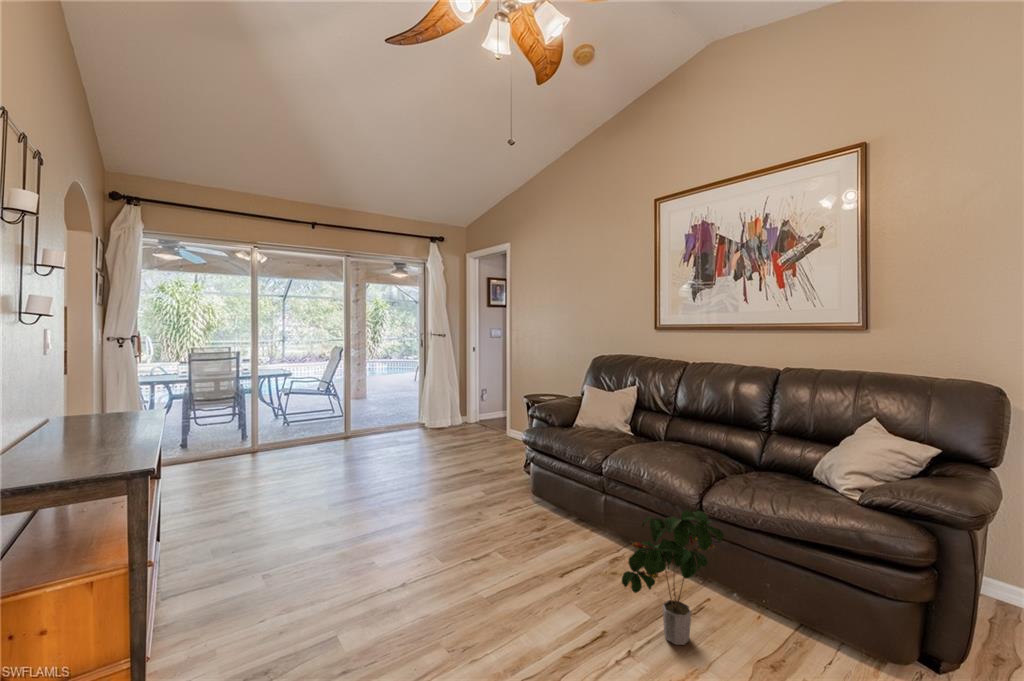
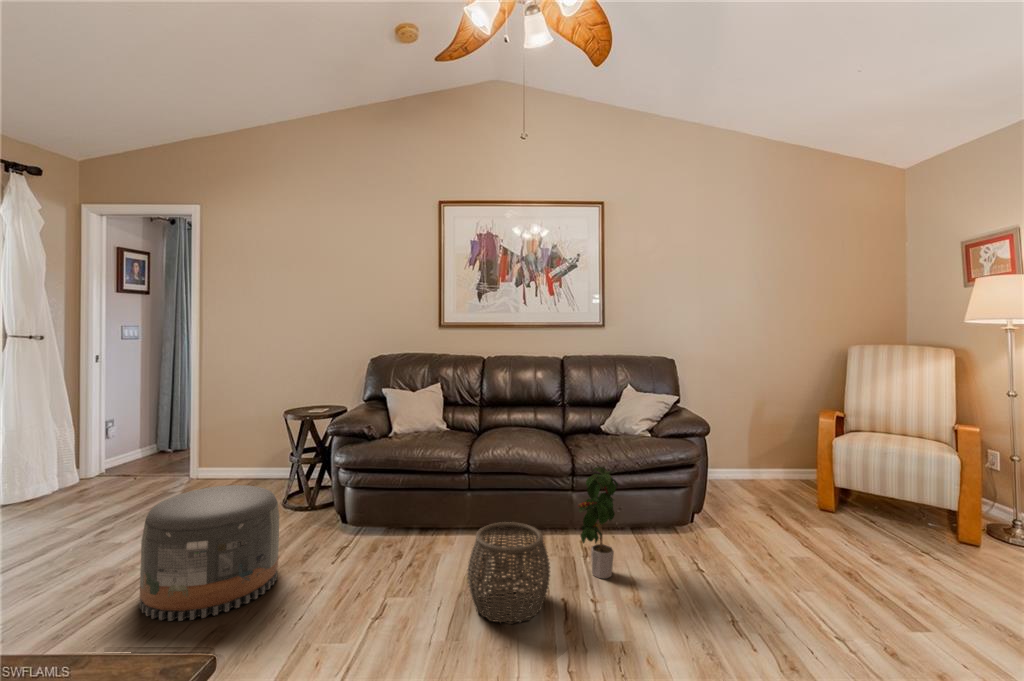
pouf: none [377,448,455,530] -> present [140,485,279,621]
woven basket: none [505,531,586,632] -> present [467,522,550,624]

